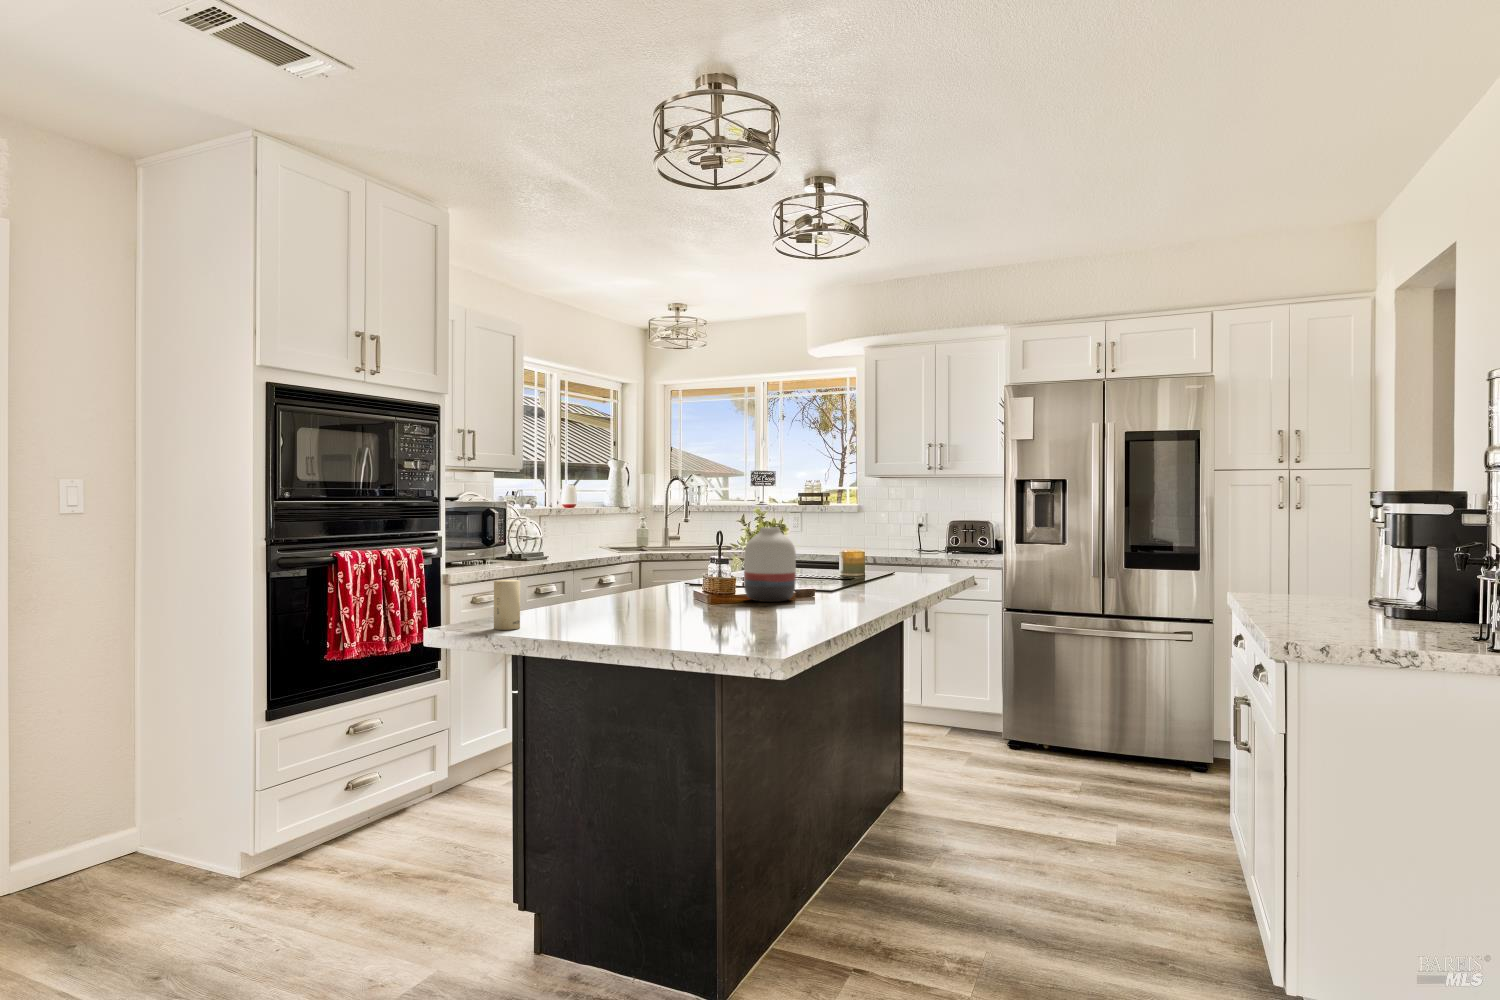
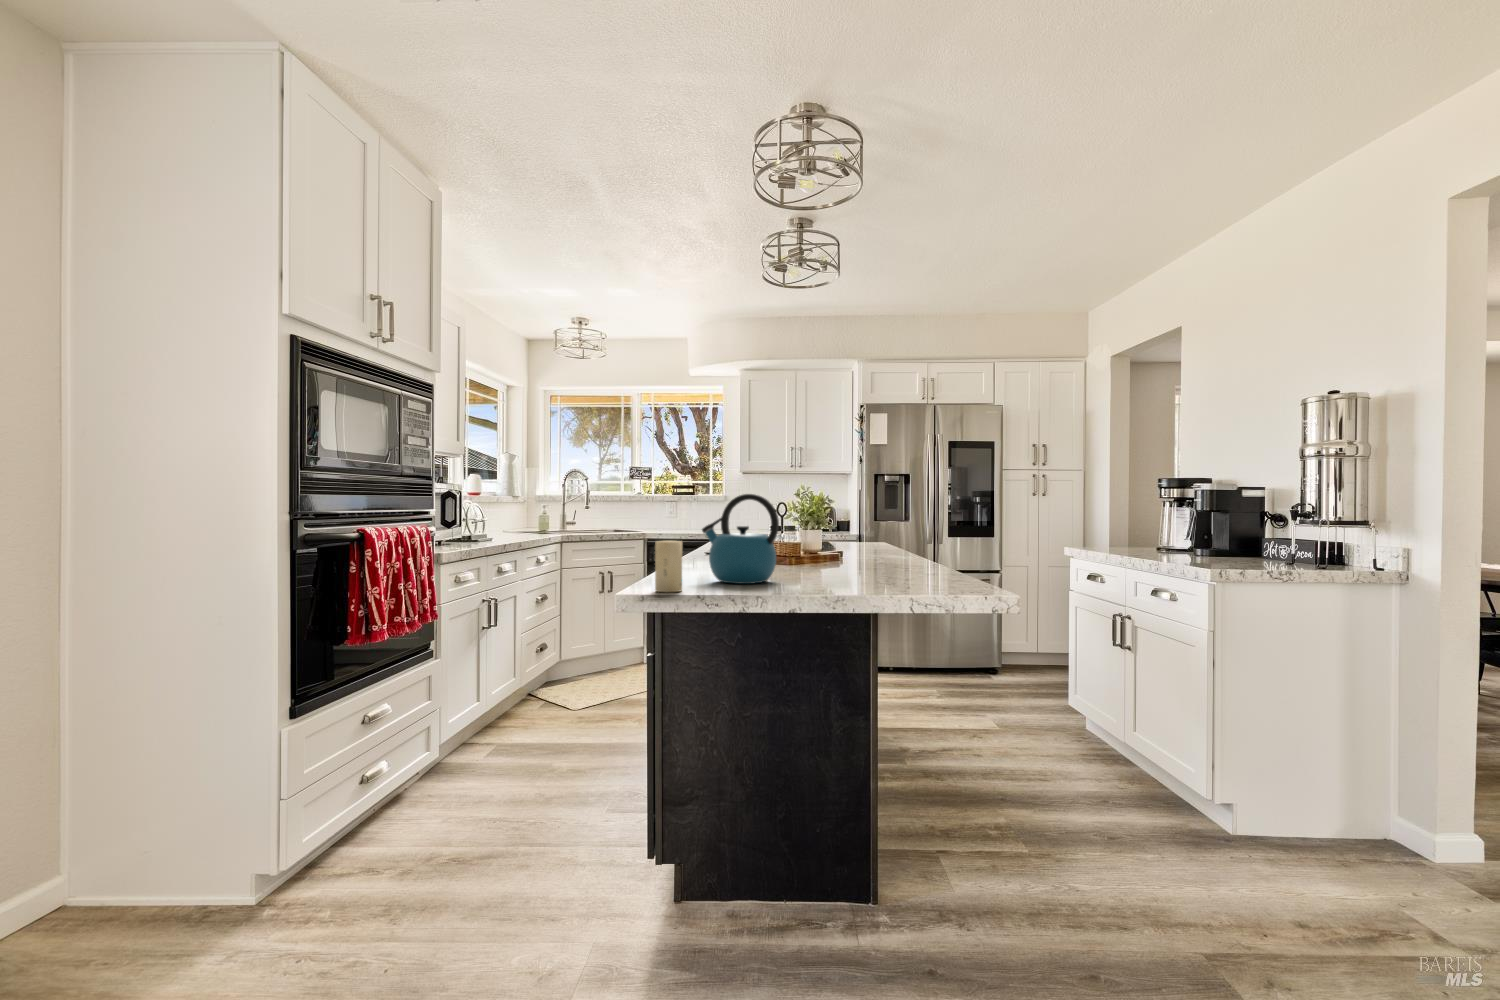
vase: present [744,527,796,602] -> none [787,498,833,564]
kettle: none [575,533,643,624] -> present [702,494,779,584]

